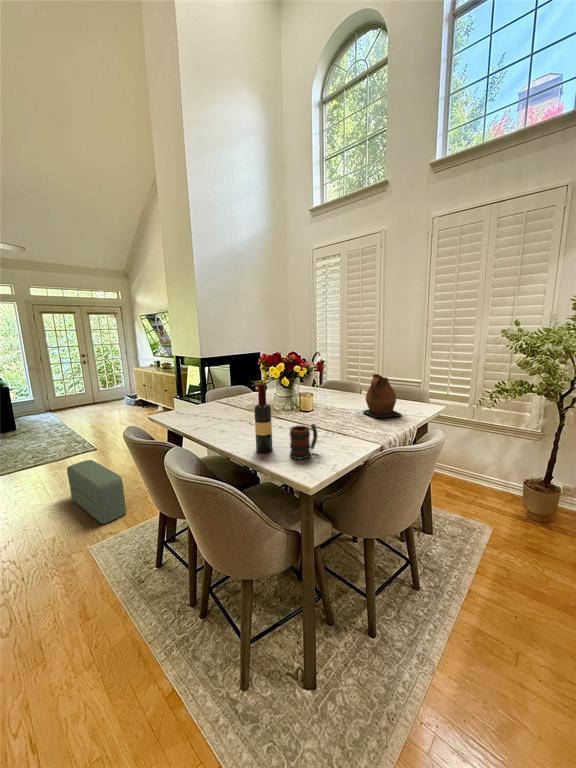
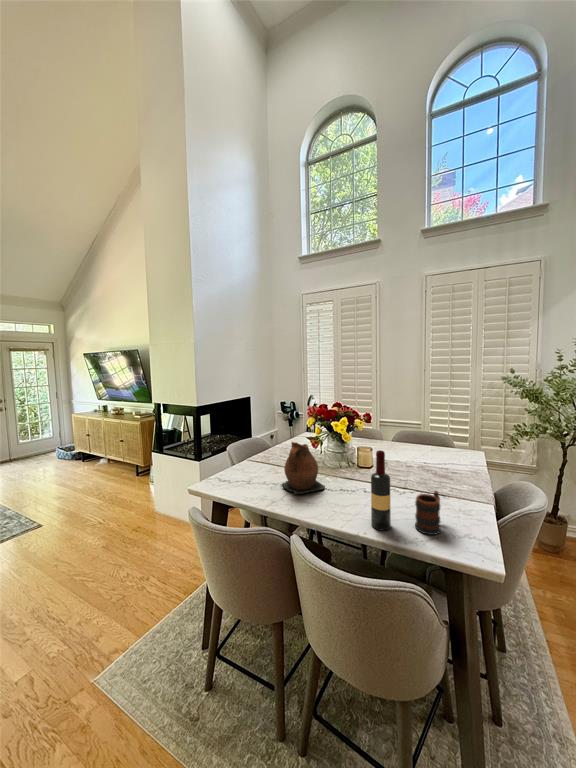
ceramic pitcher: present [364,374,401,417] -> present [282,442,325,494]
pouf: present [67,460,126,524] -> none [31,546,126,638]

